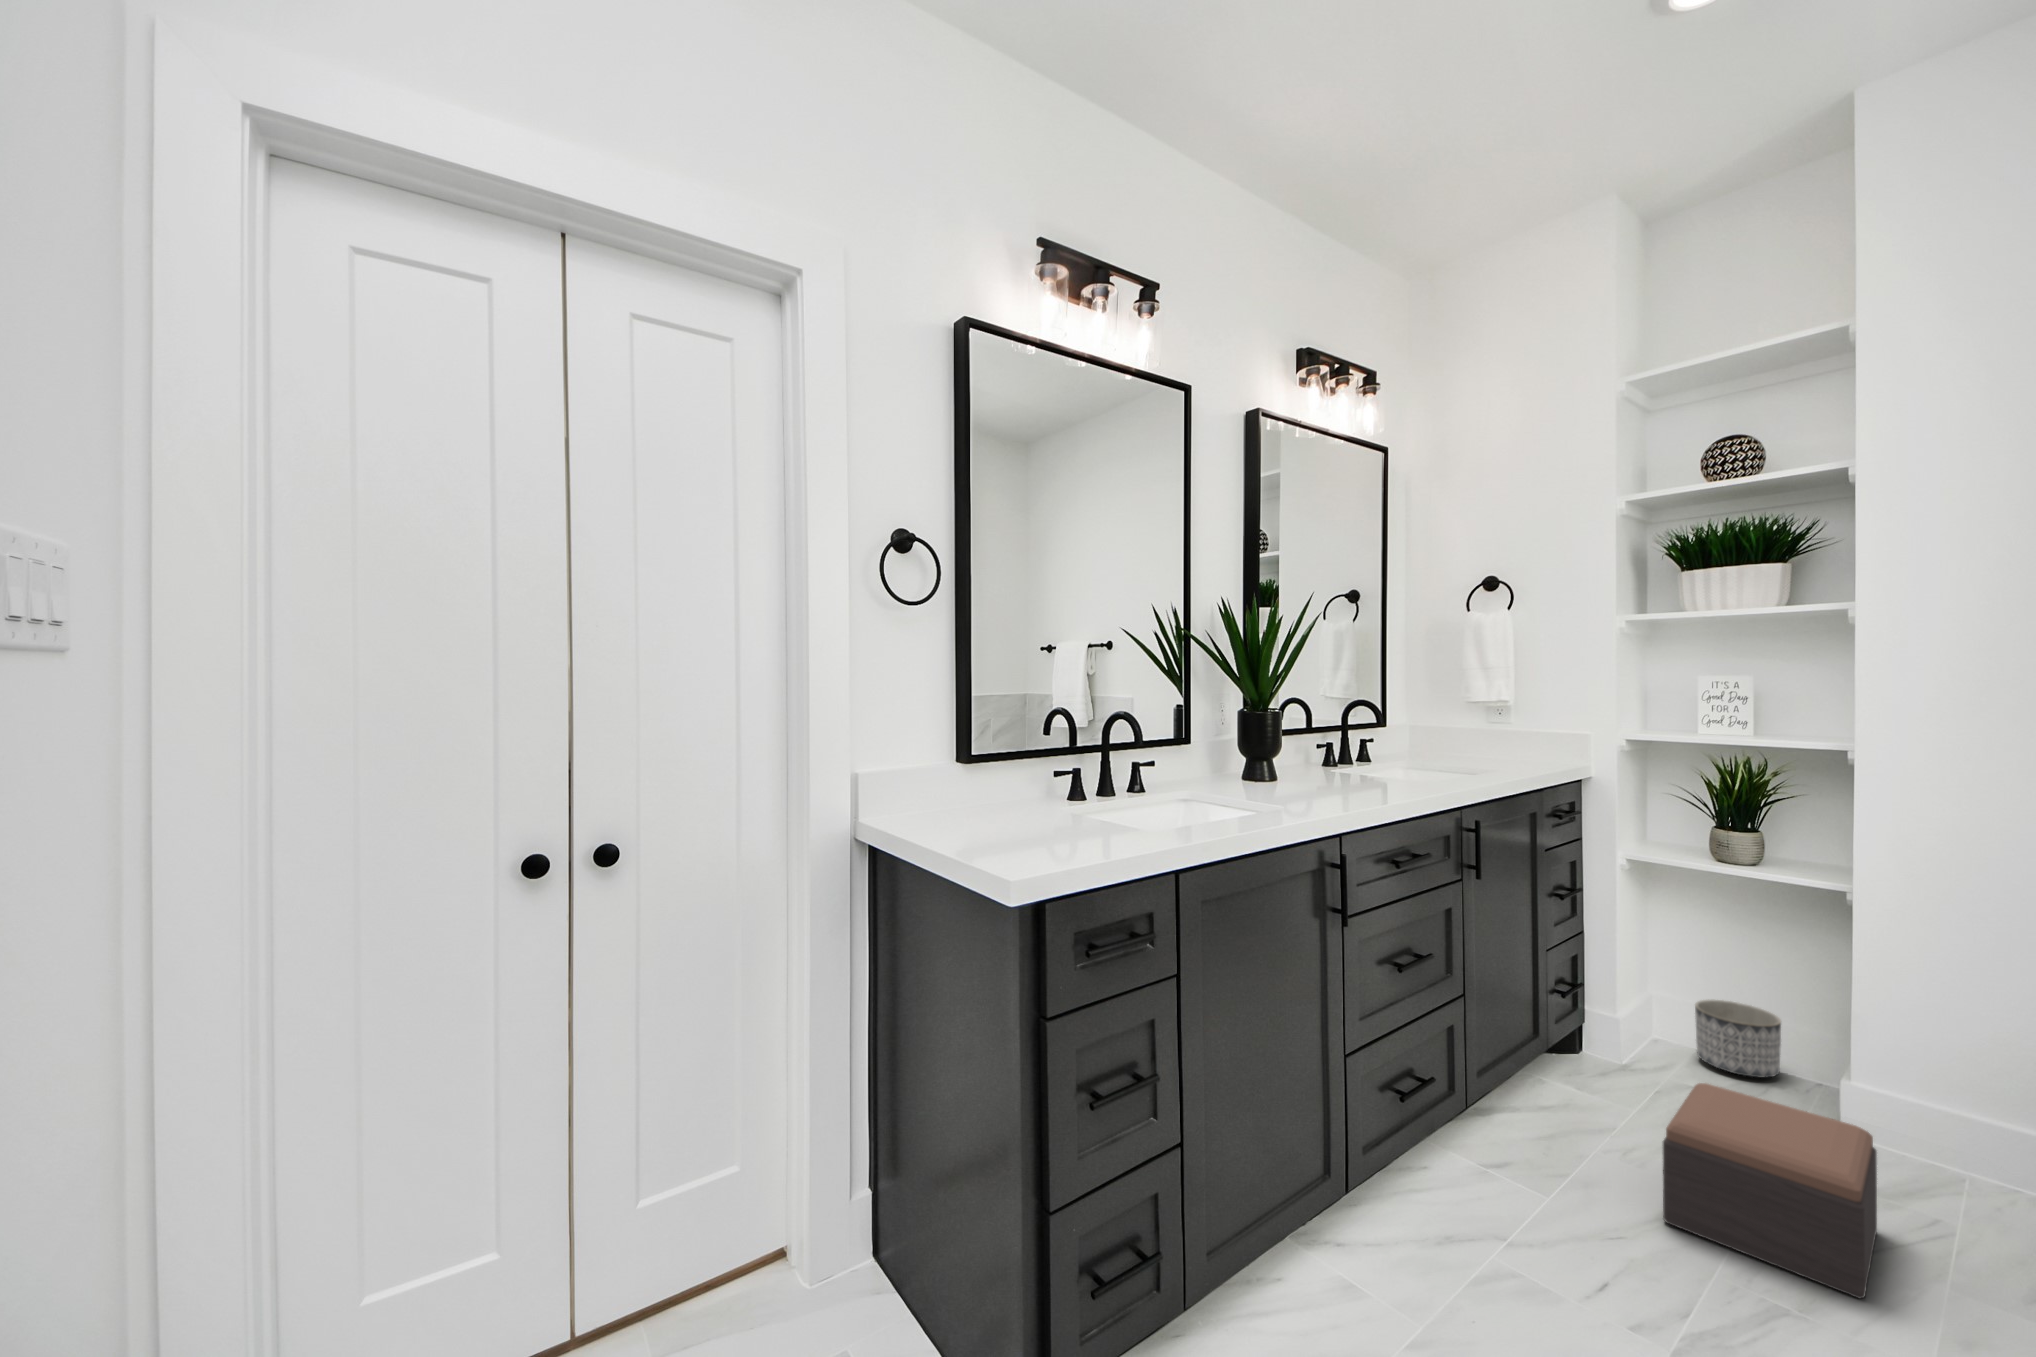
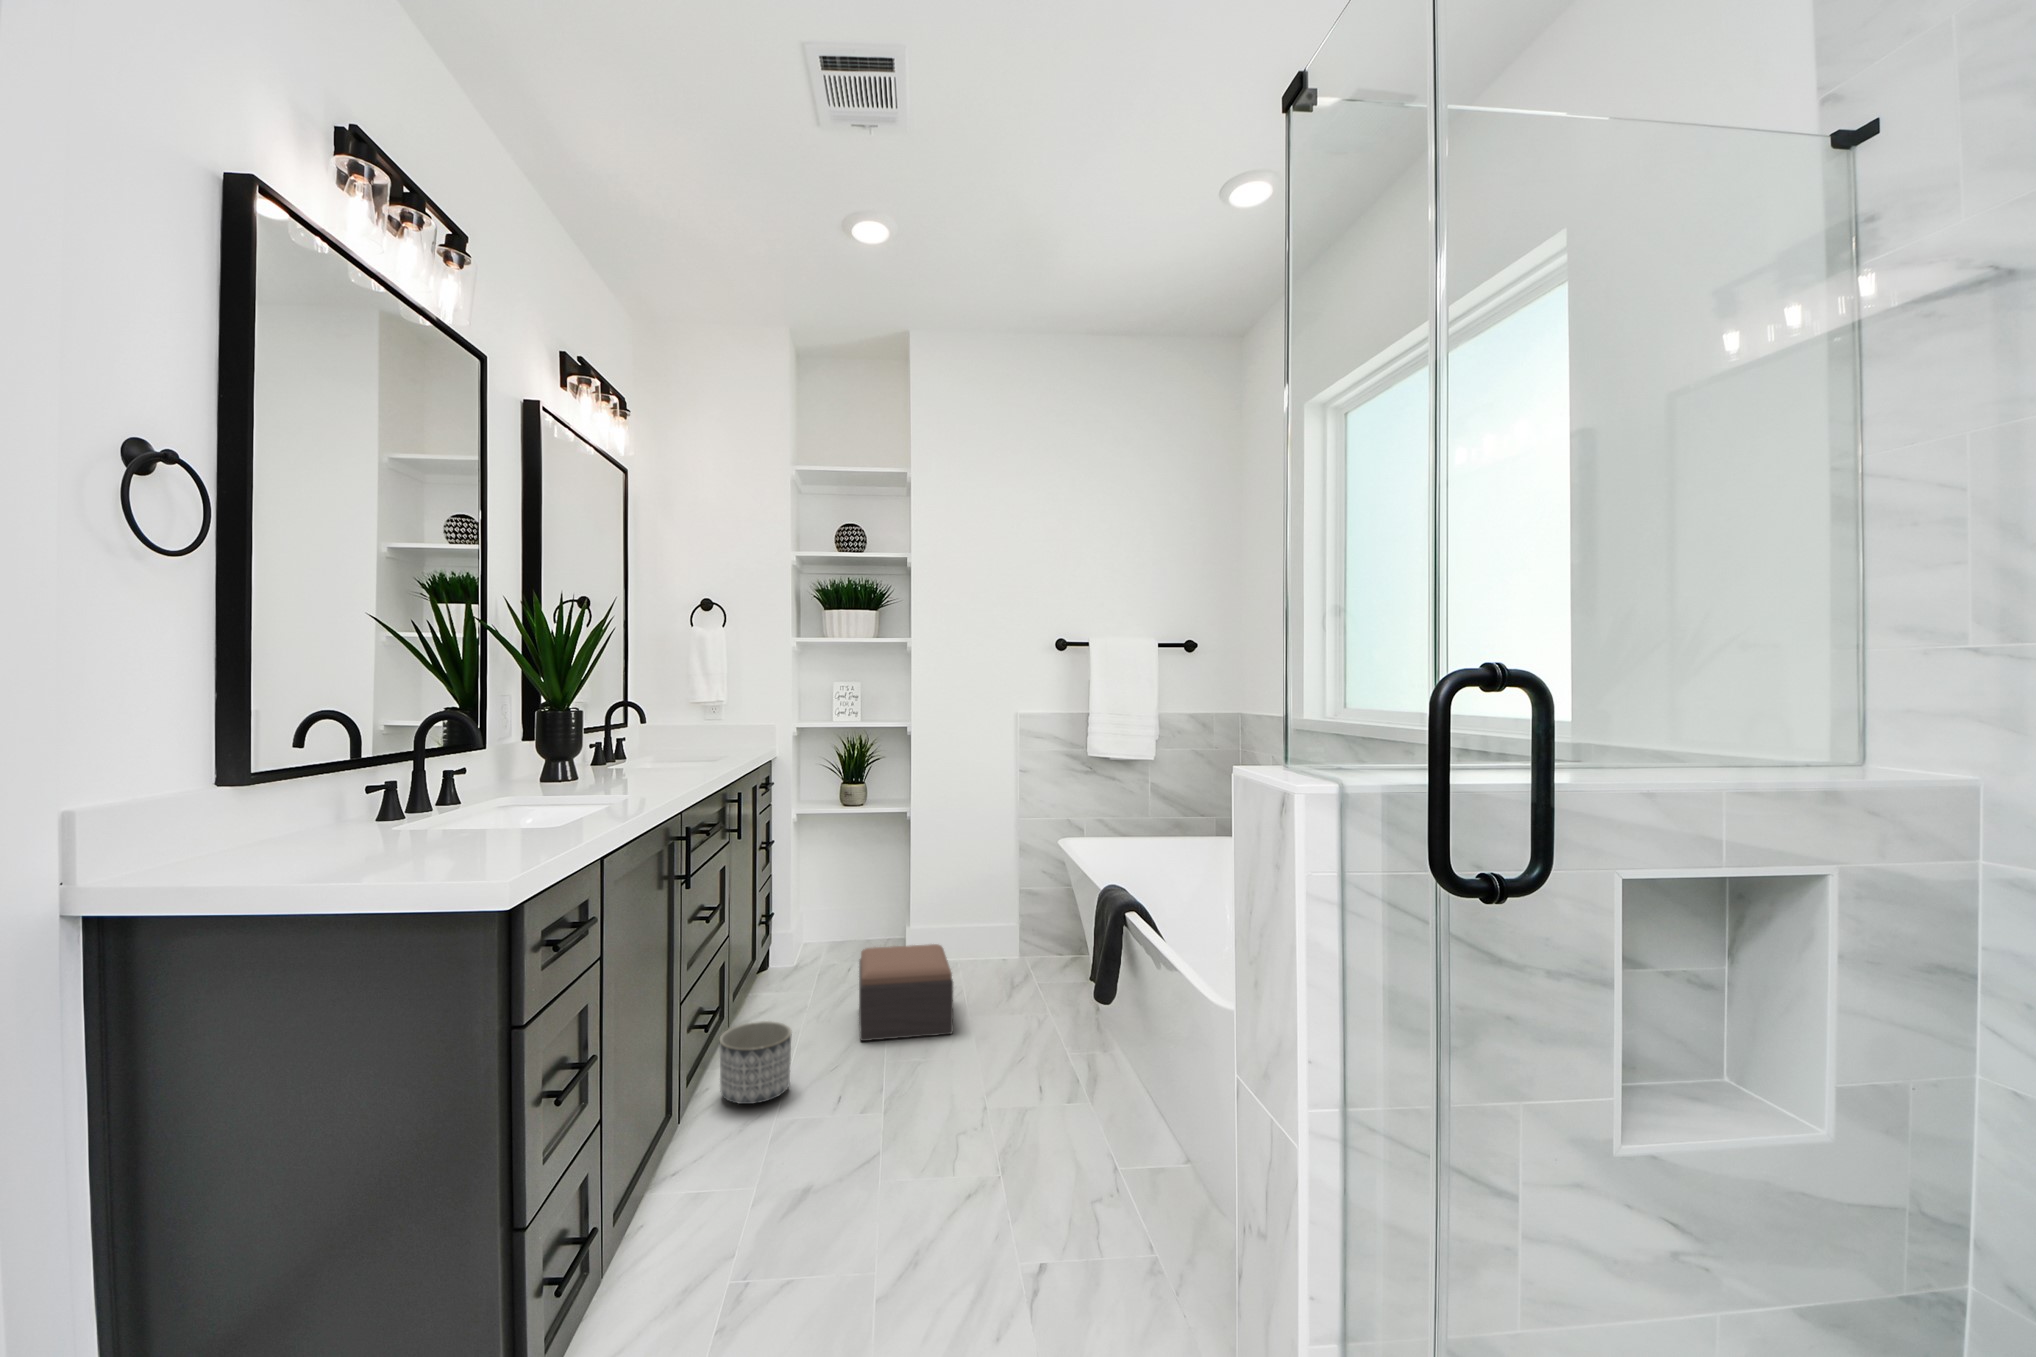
planter: present [1695,1000,1781,1077] -> present [720,1021,792,1104]

